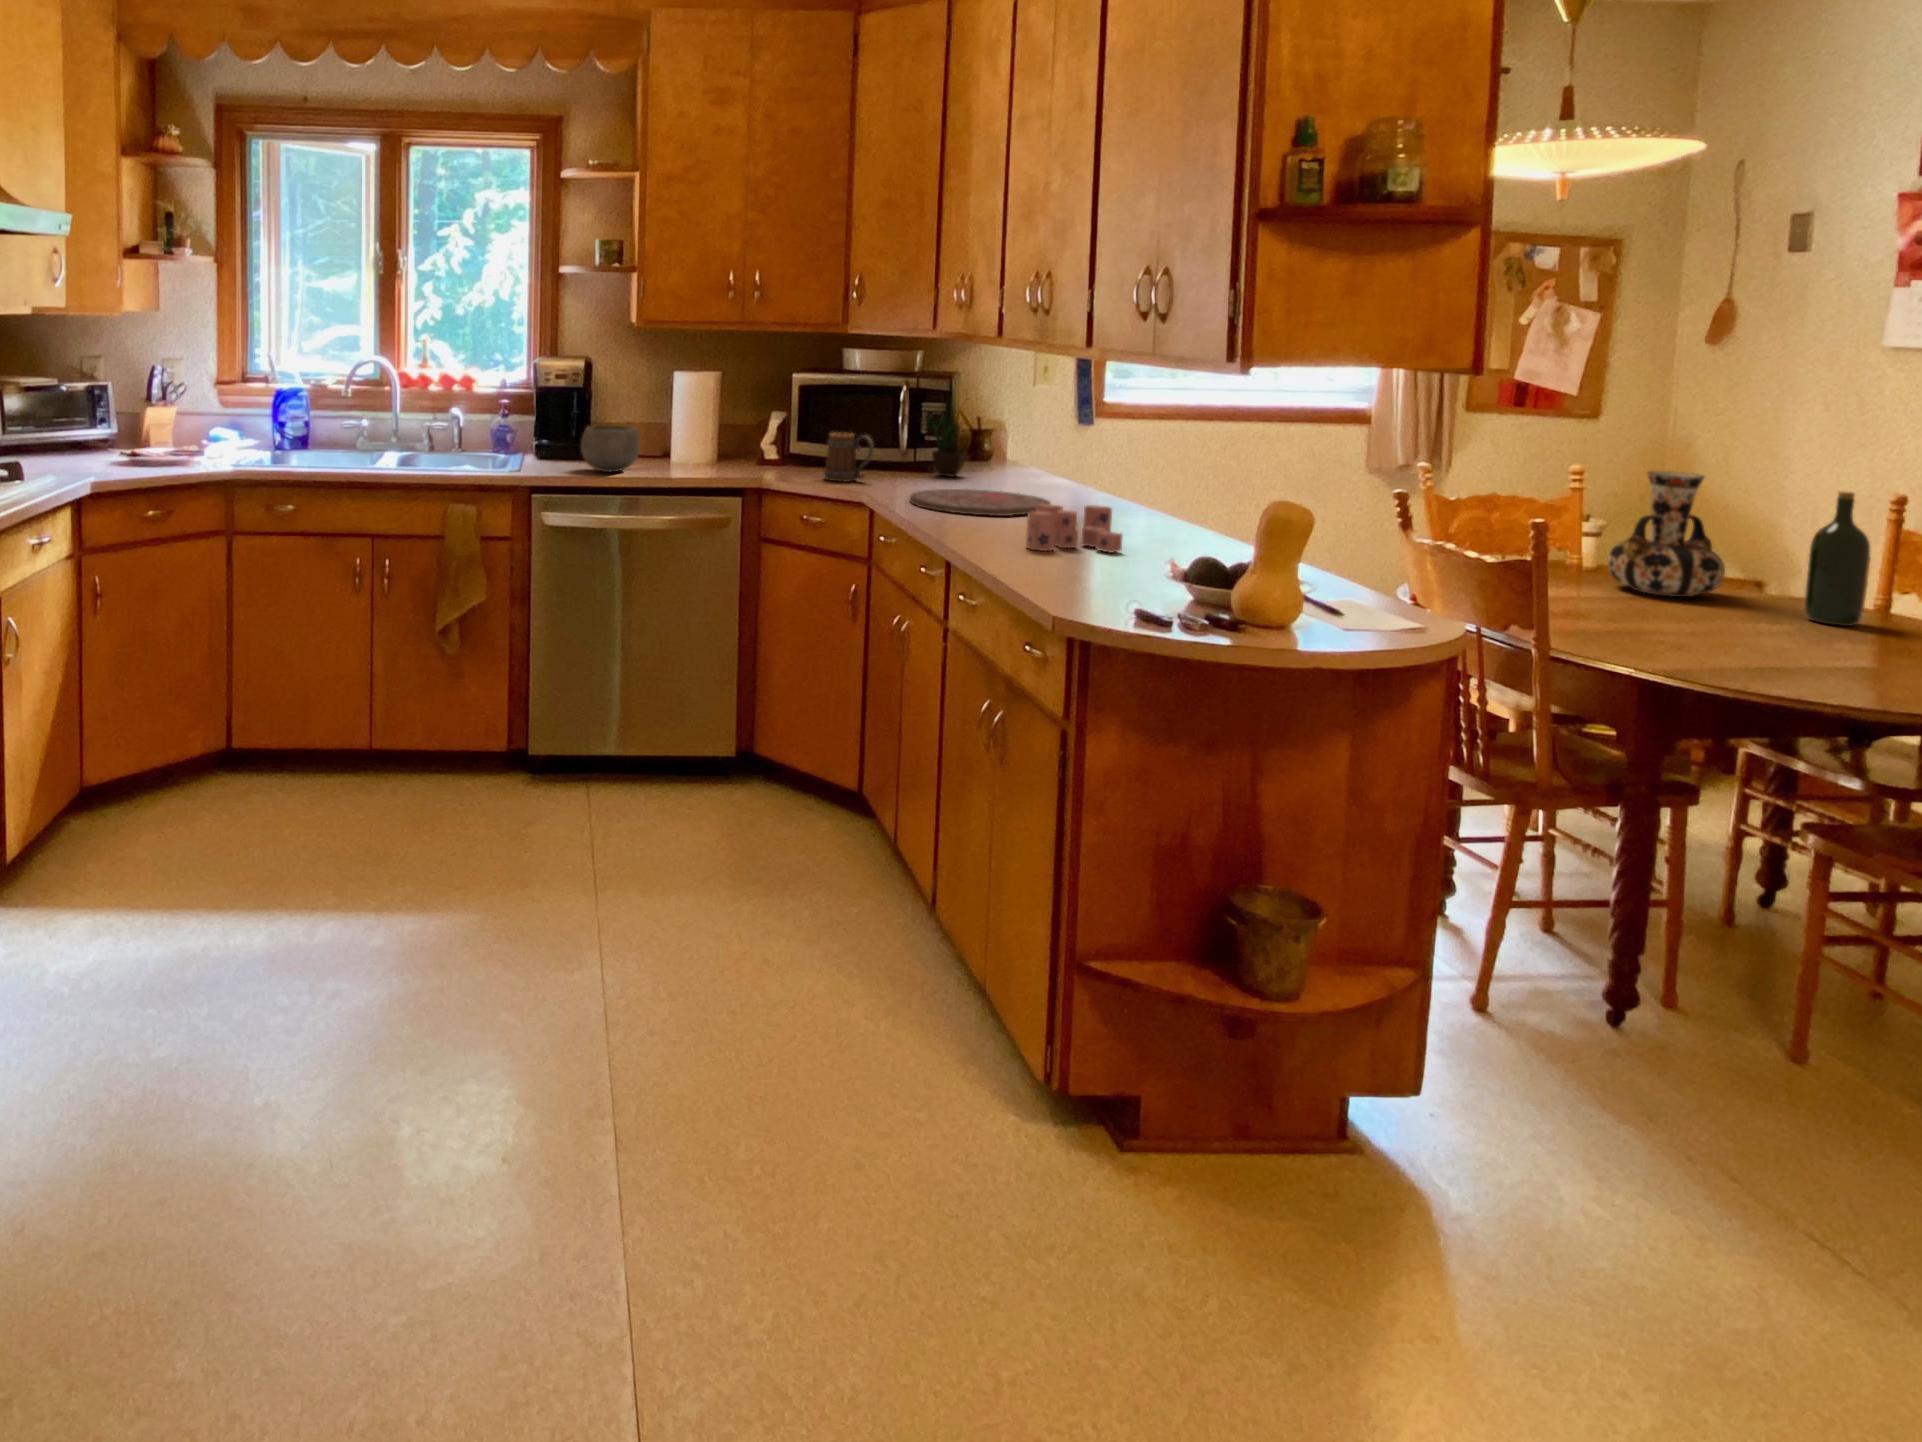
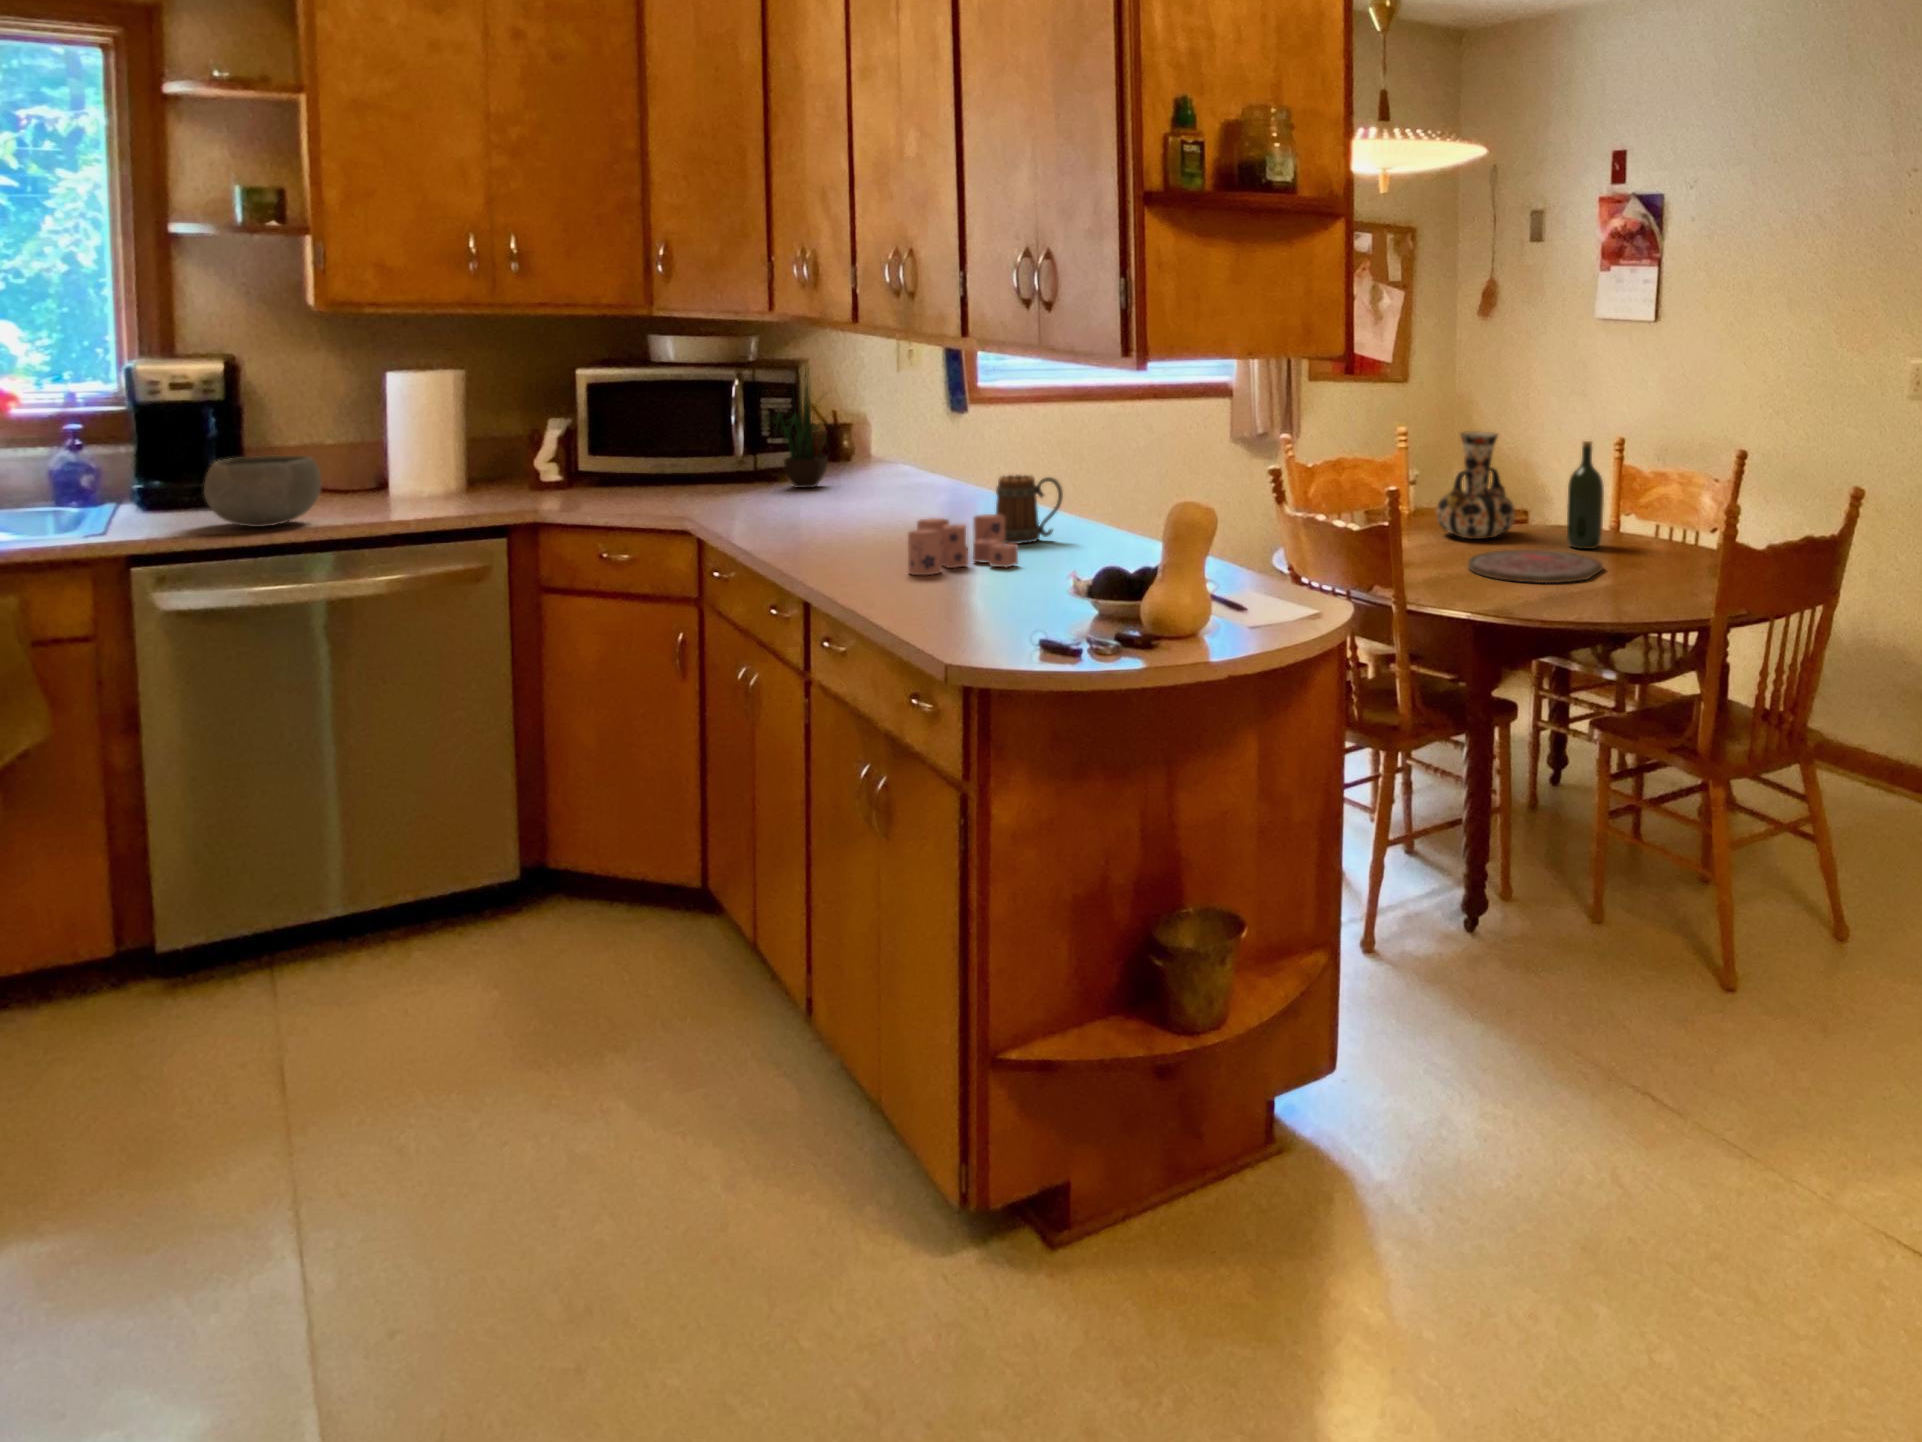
mug: present [824,432,874,482] -> present [996,475,1063,544]
cutting board: present [910,489,1051,516] -> present [1468,550,1603,583]

